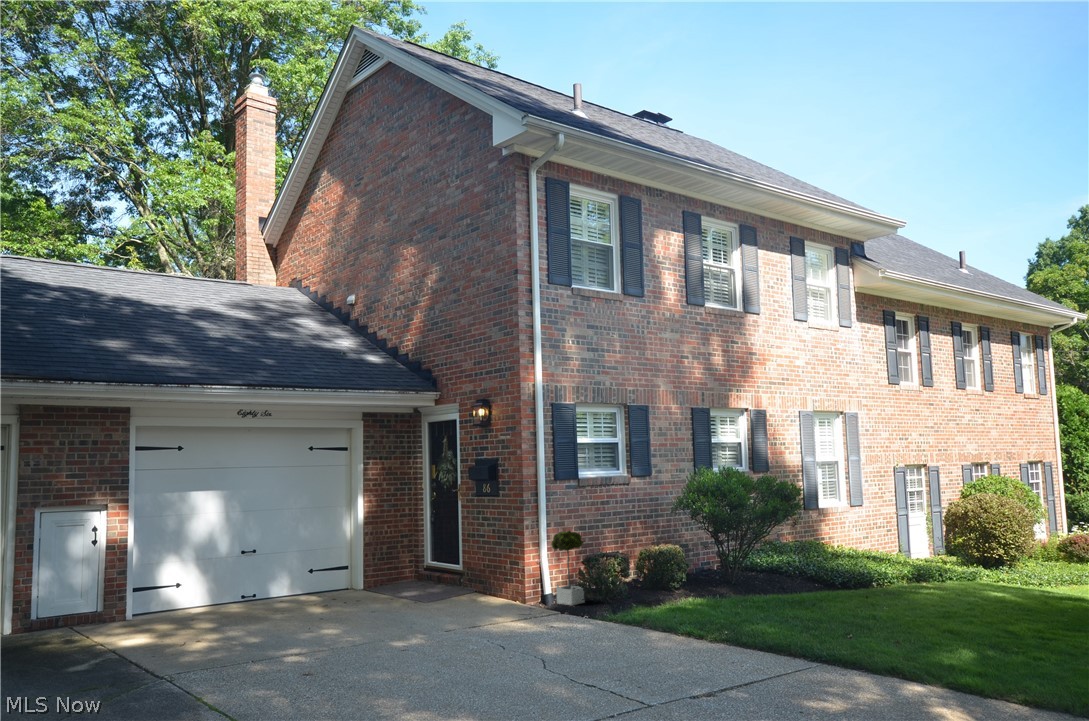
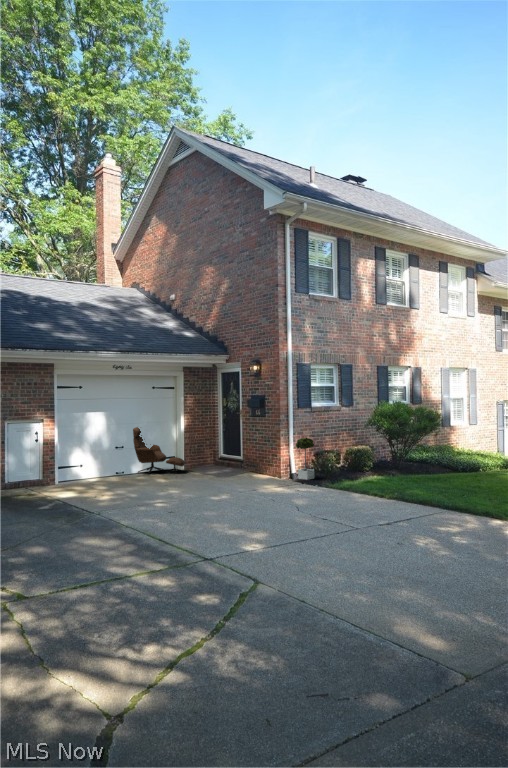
lounge chair: none [271,517,363,600] -> present [133,427,185,474]

